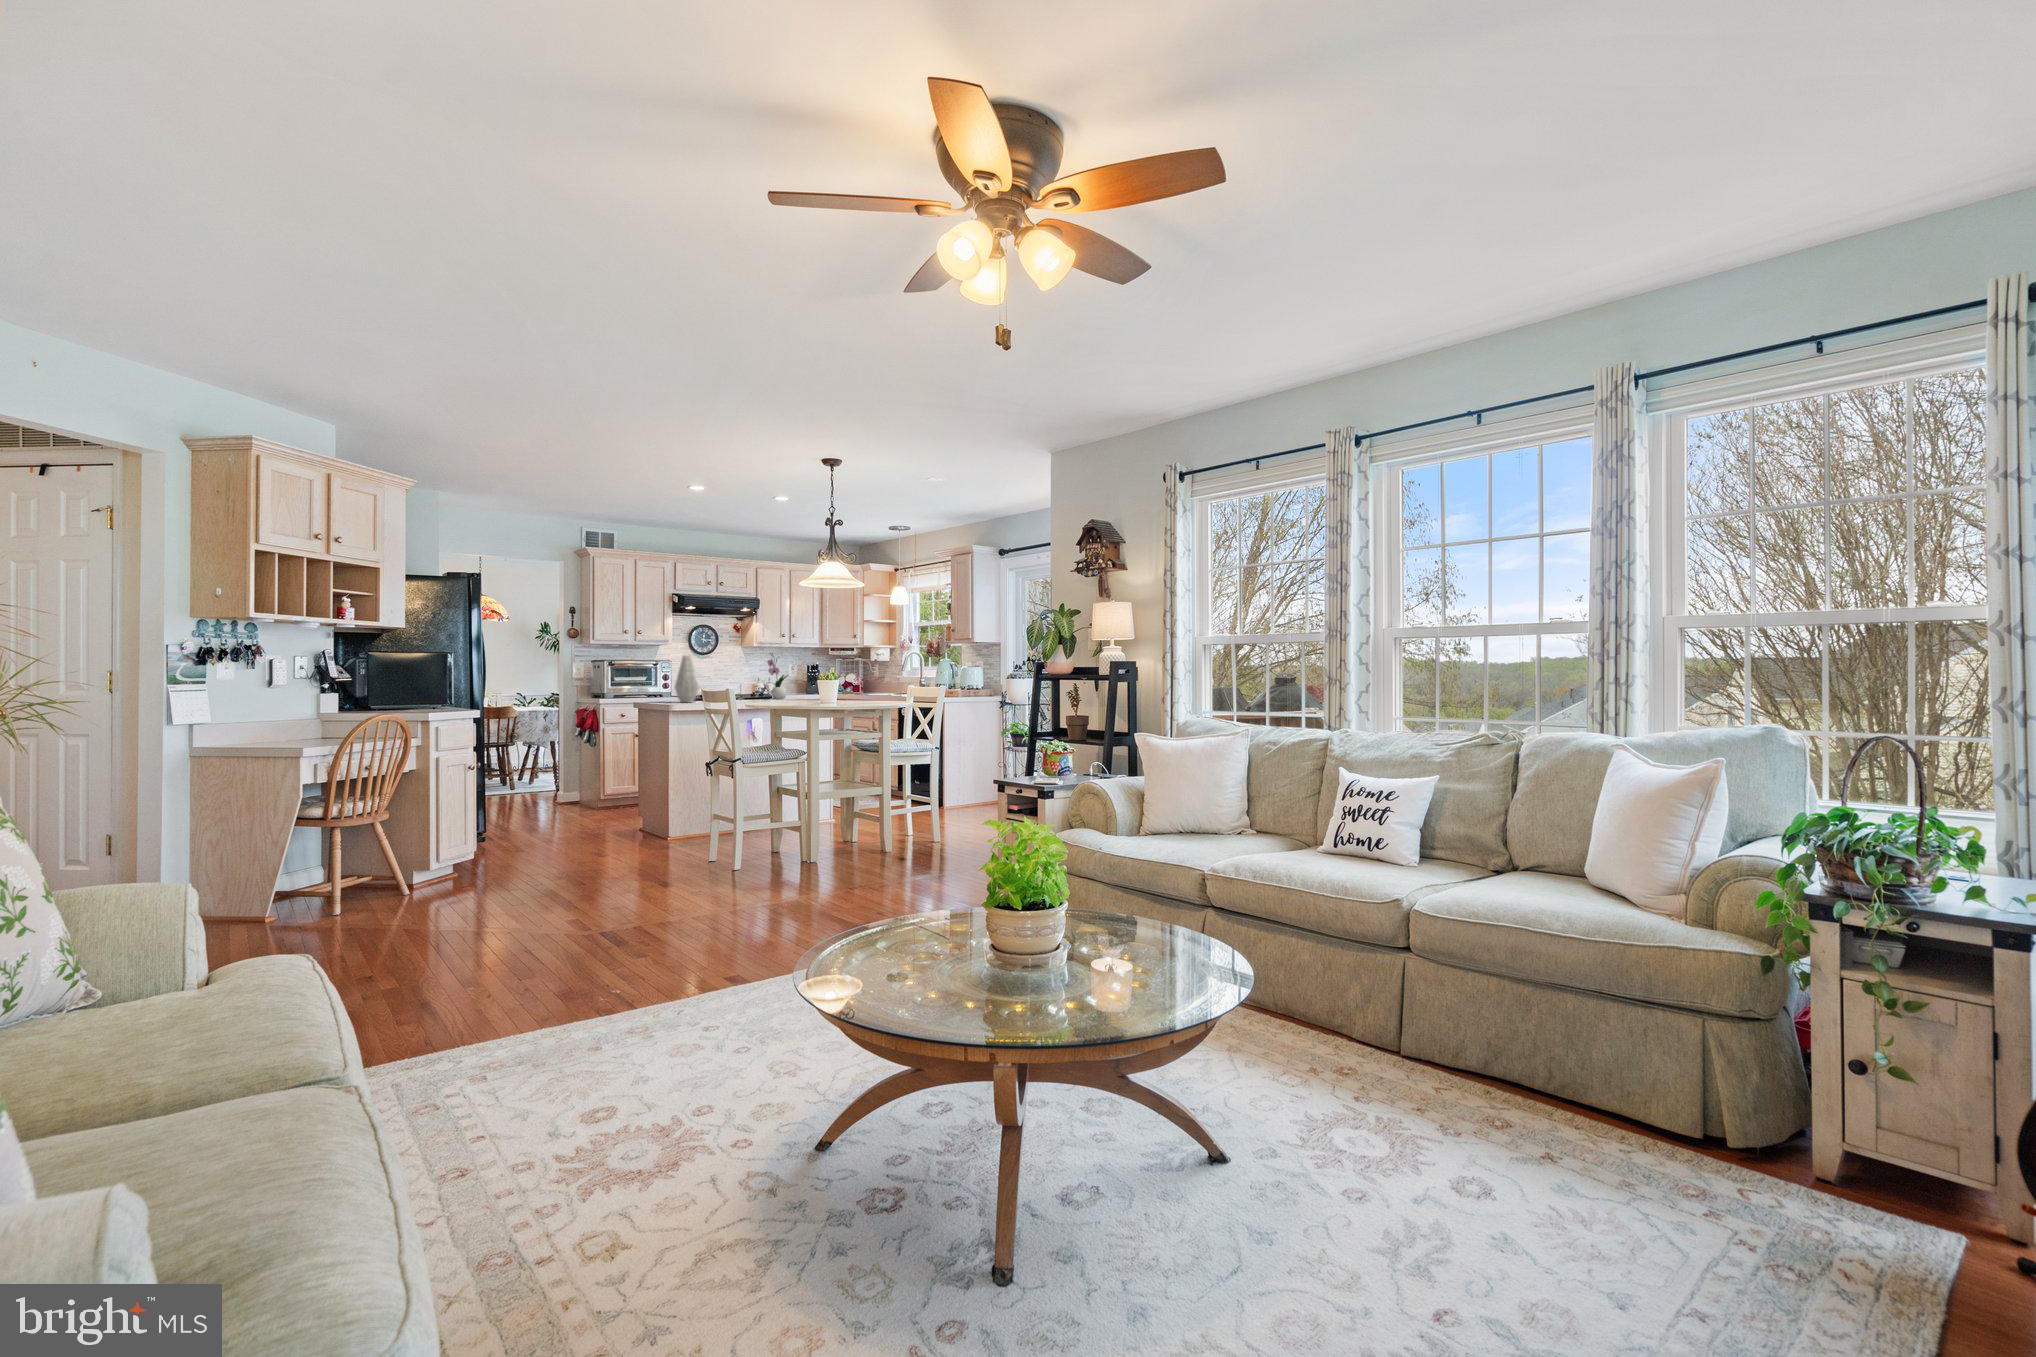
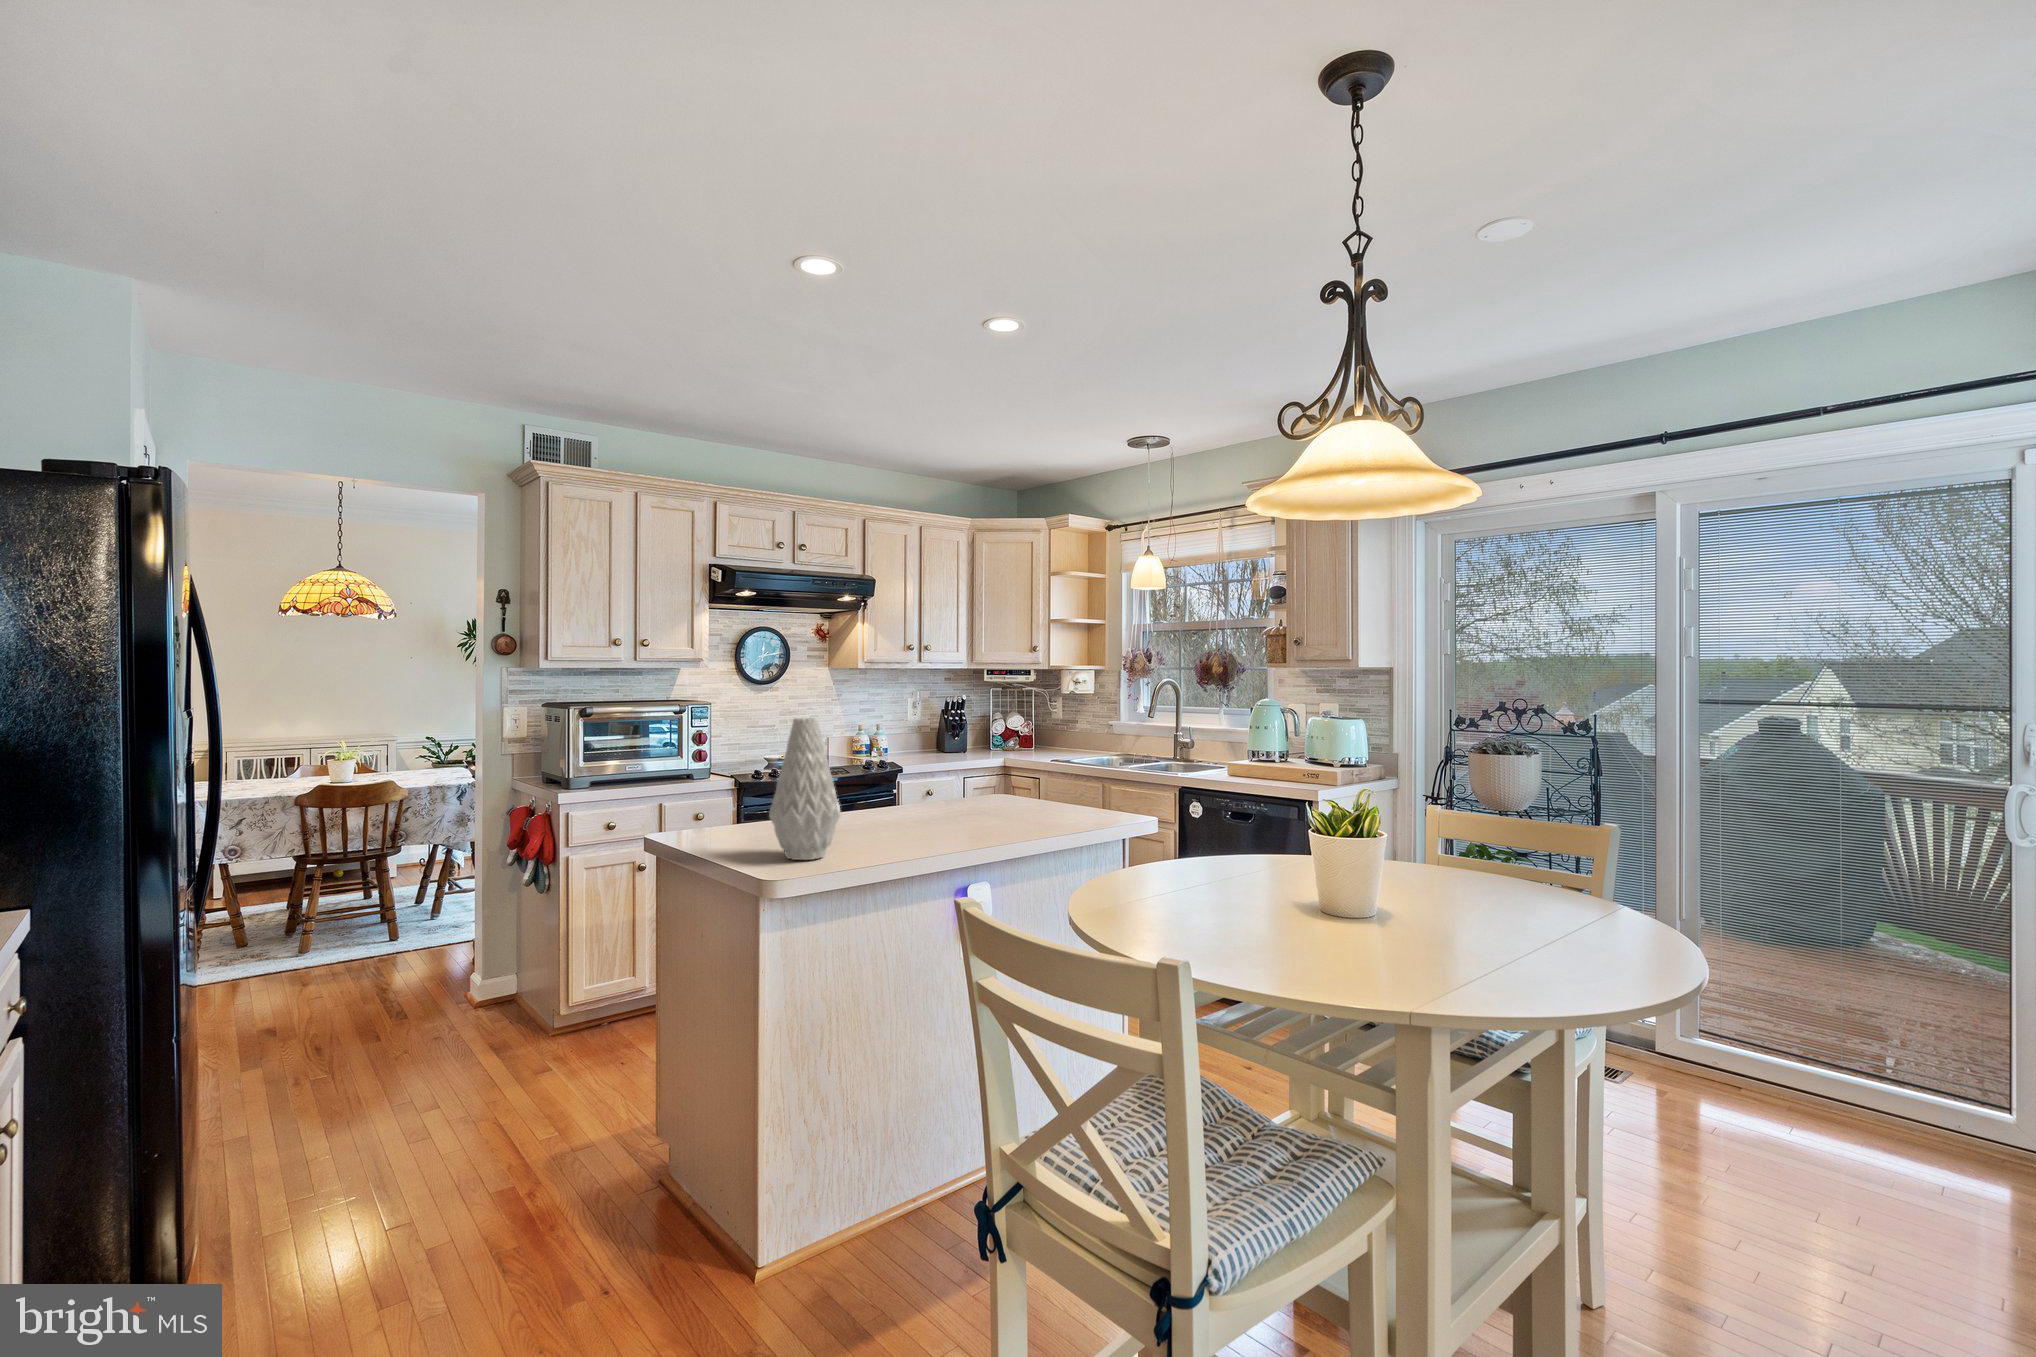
flower arrangement: present [767,653,788,699] -> none [991,700,1046,822]

